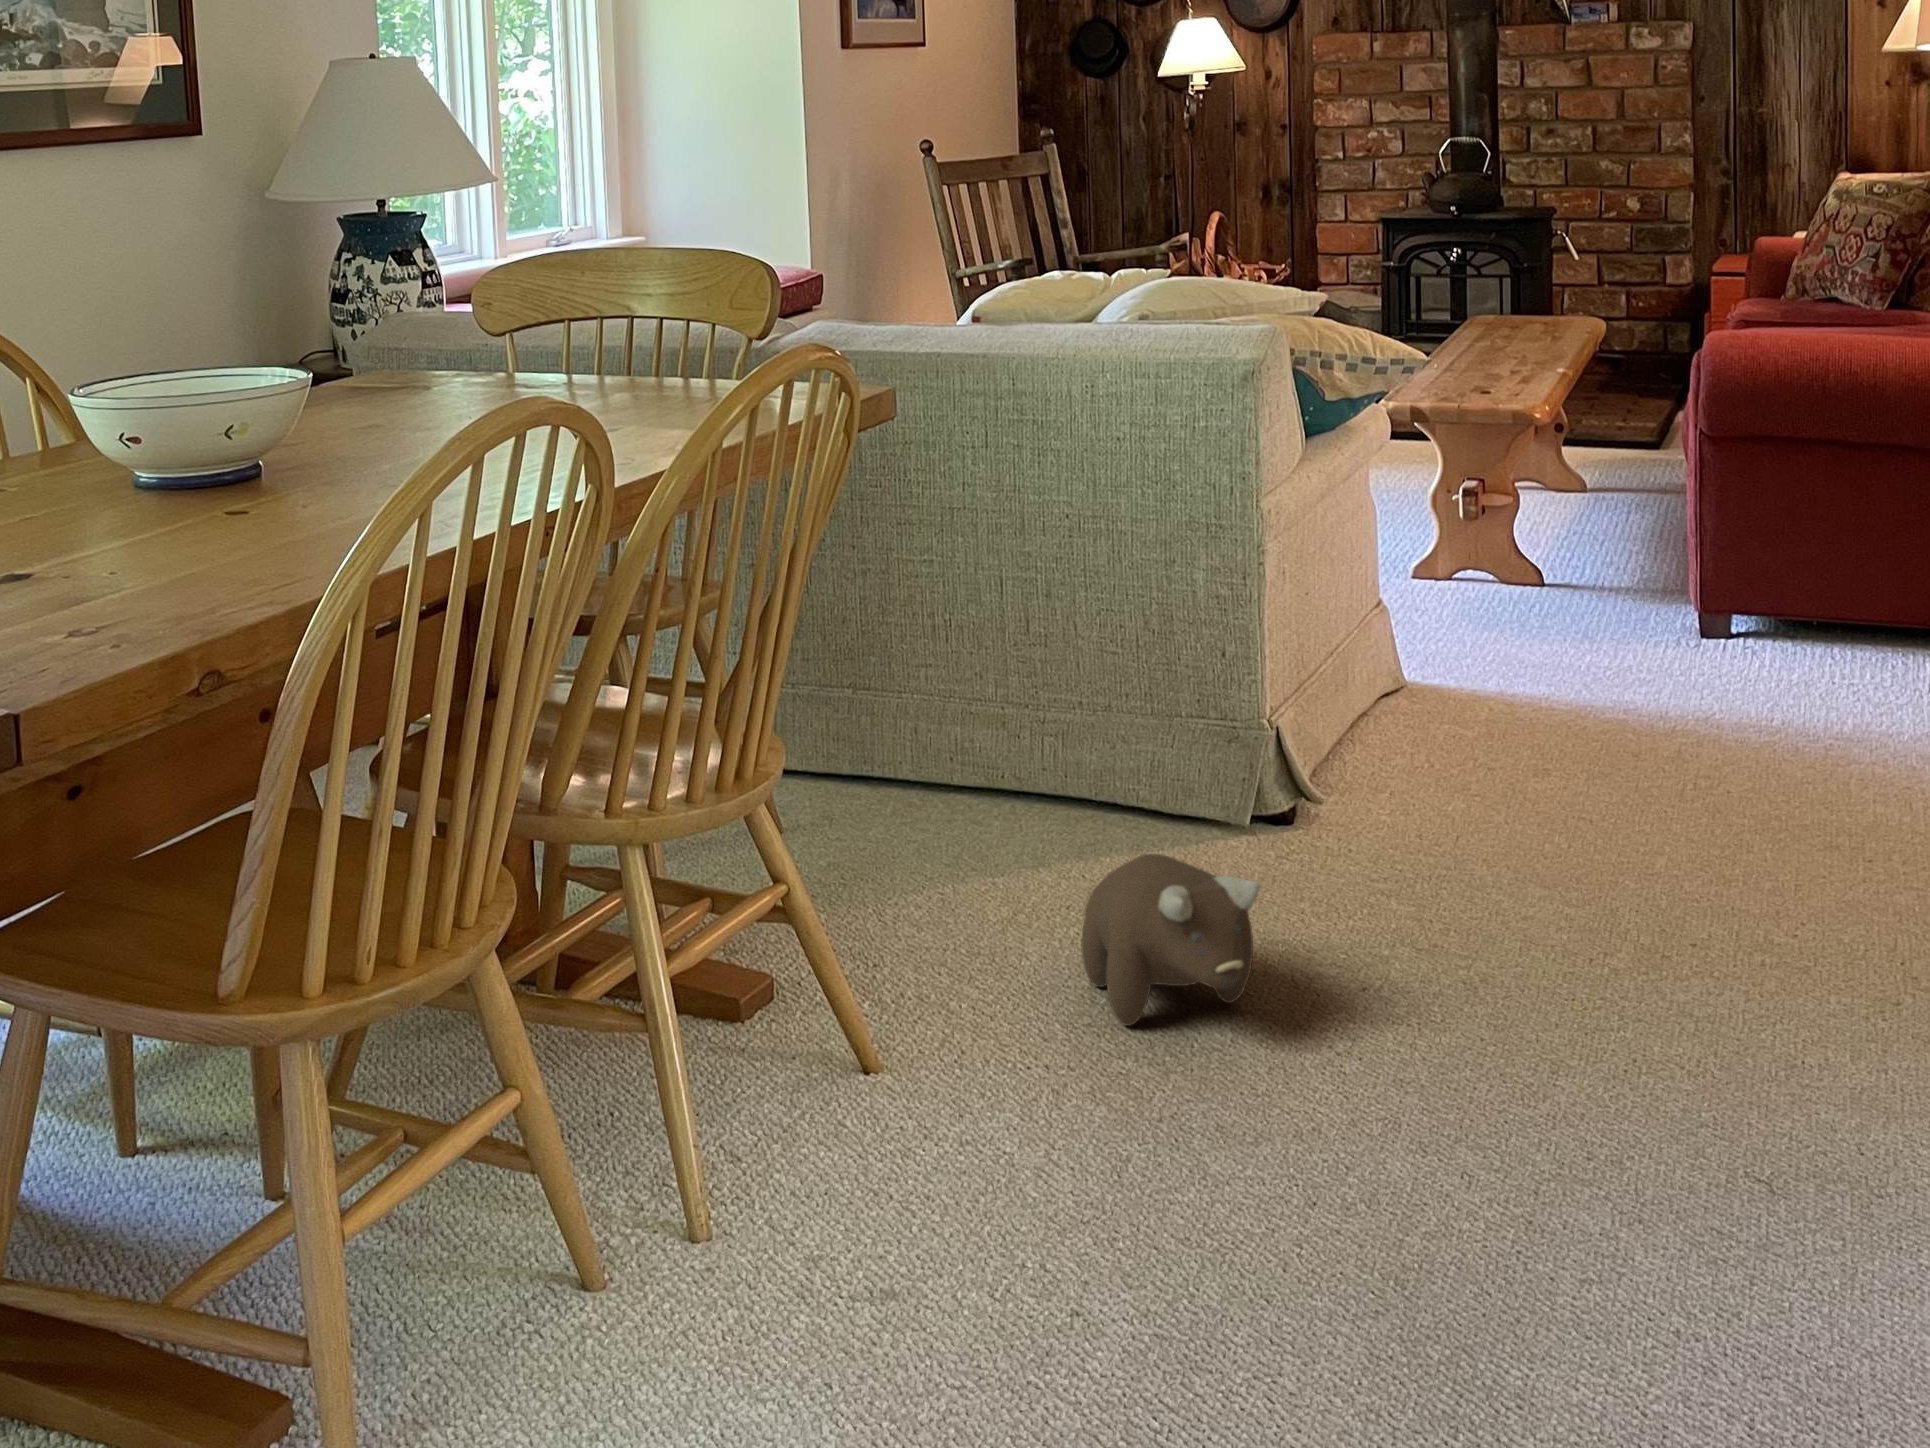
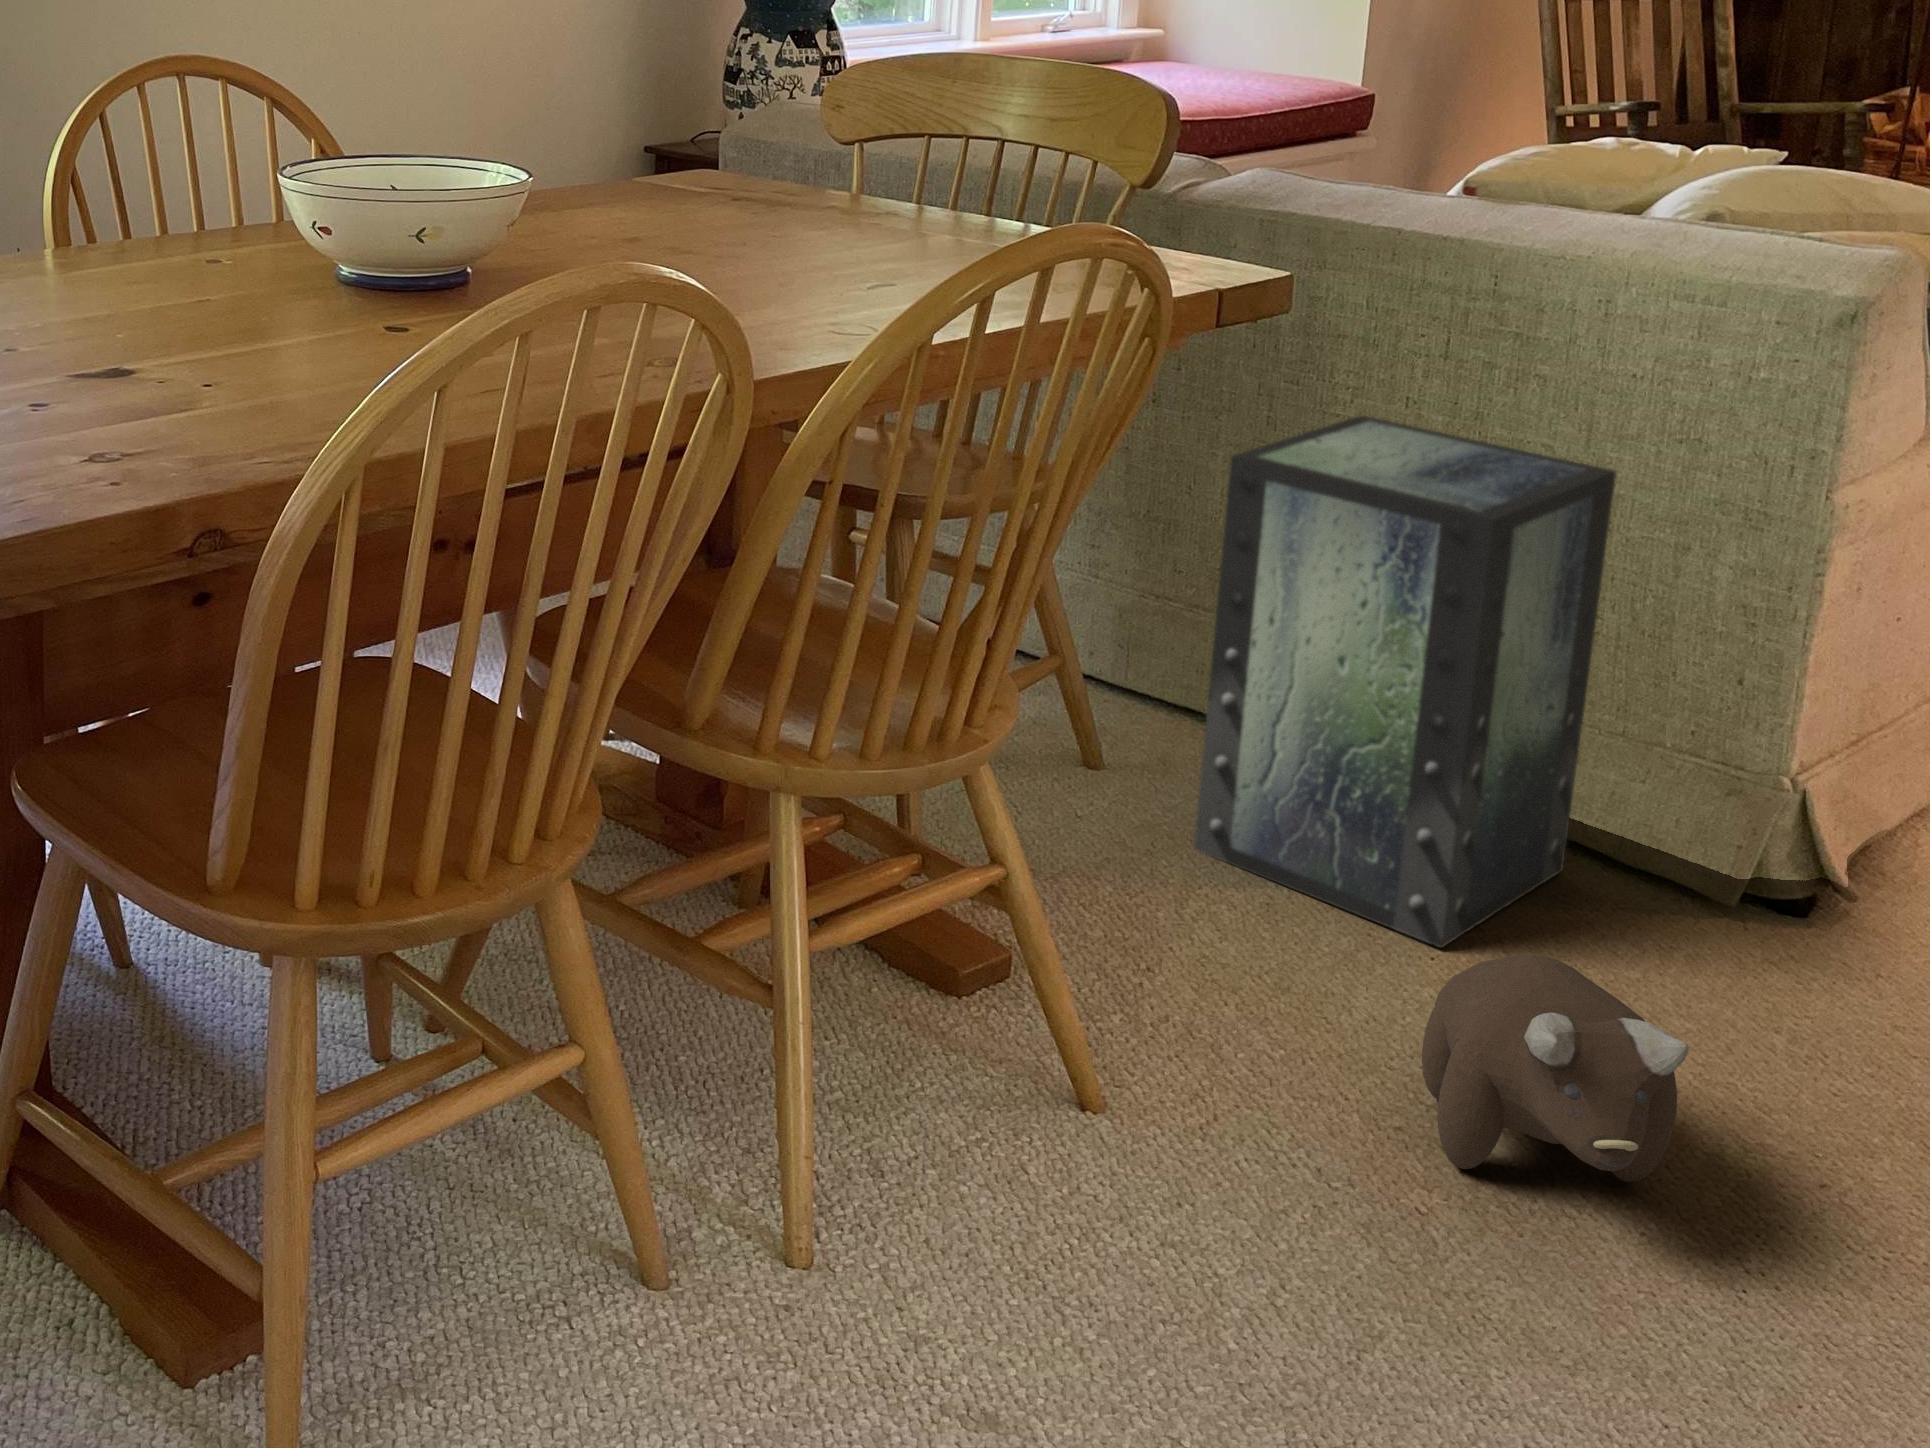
storage box: none [856,498,1120,888] -> present [1194,416,1616,948]

